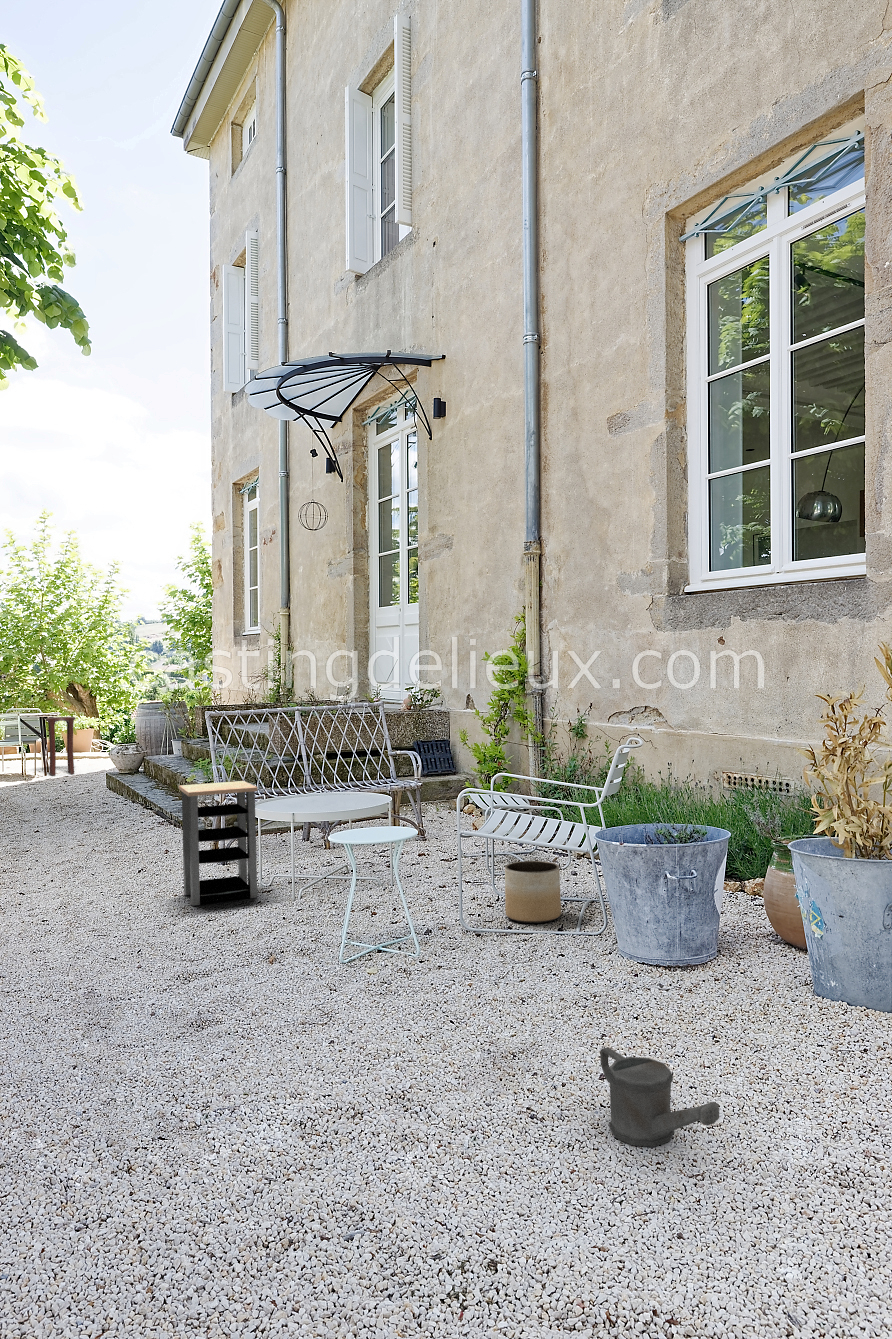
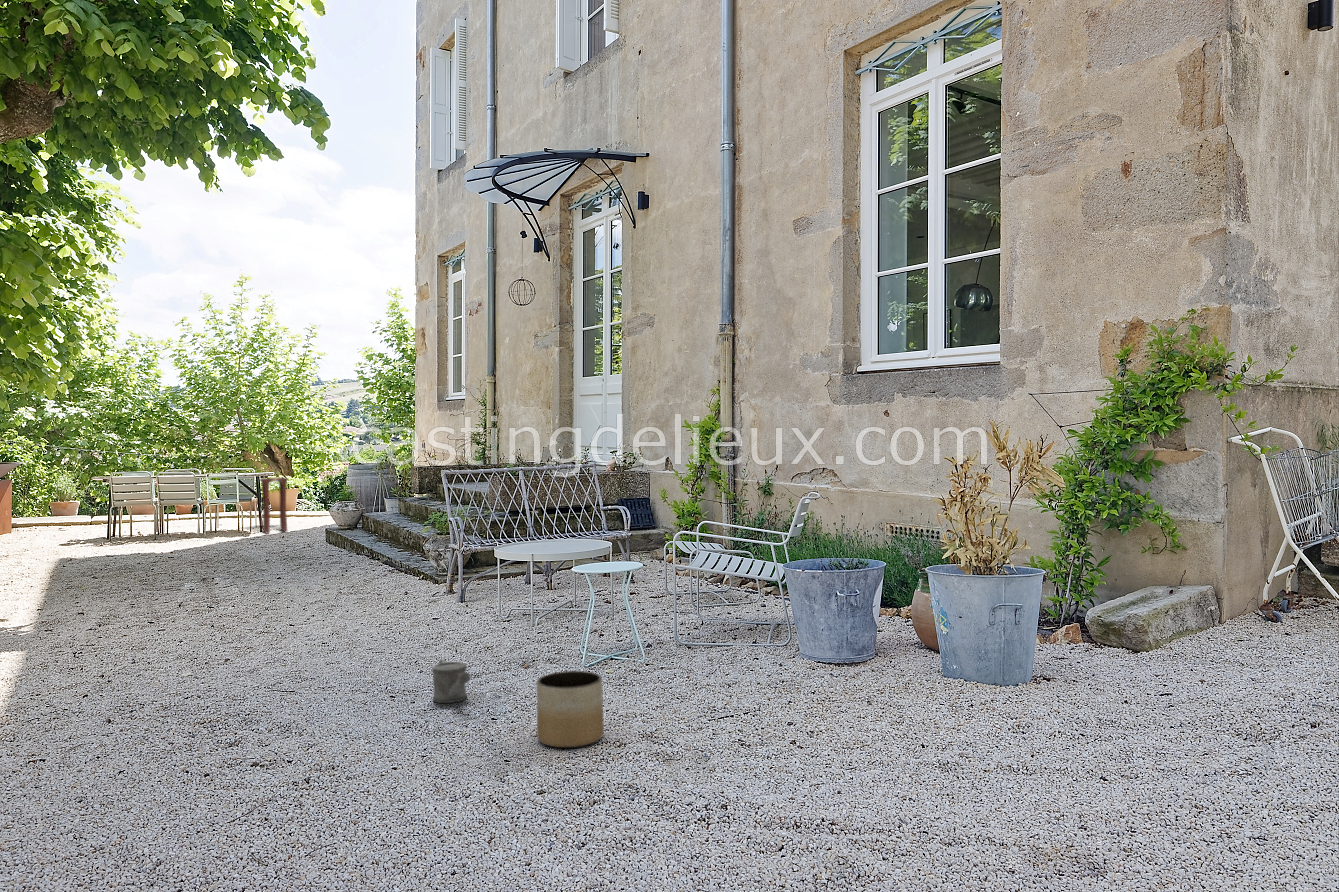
side table: present [179,781,258,906] -> none [434,529,503,631]
planter: present [505,861,561,923] -> present [537,671,604,748]
watering can: present [600,1047,719,1147] -> present [432,659,470,703]

